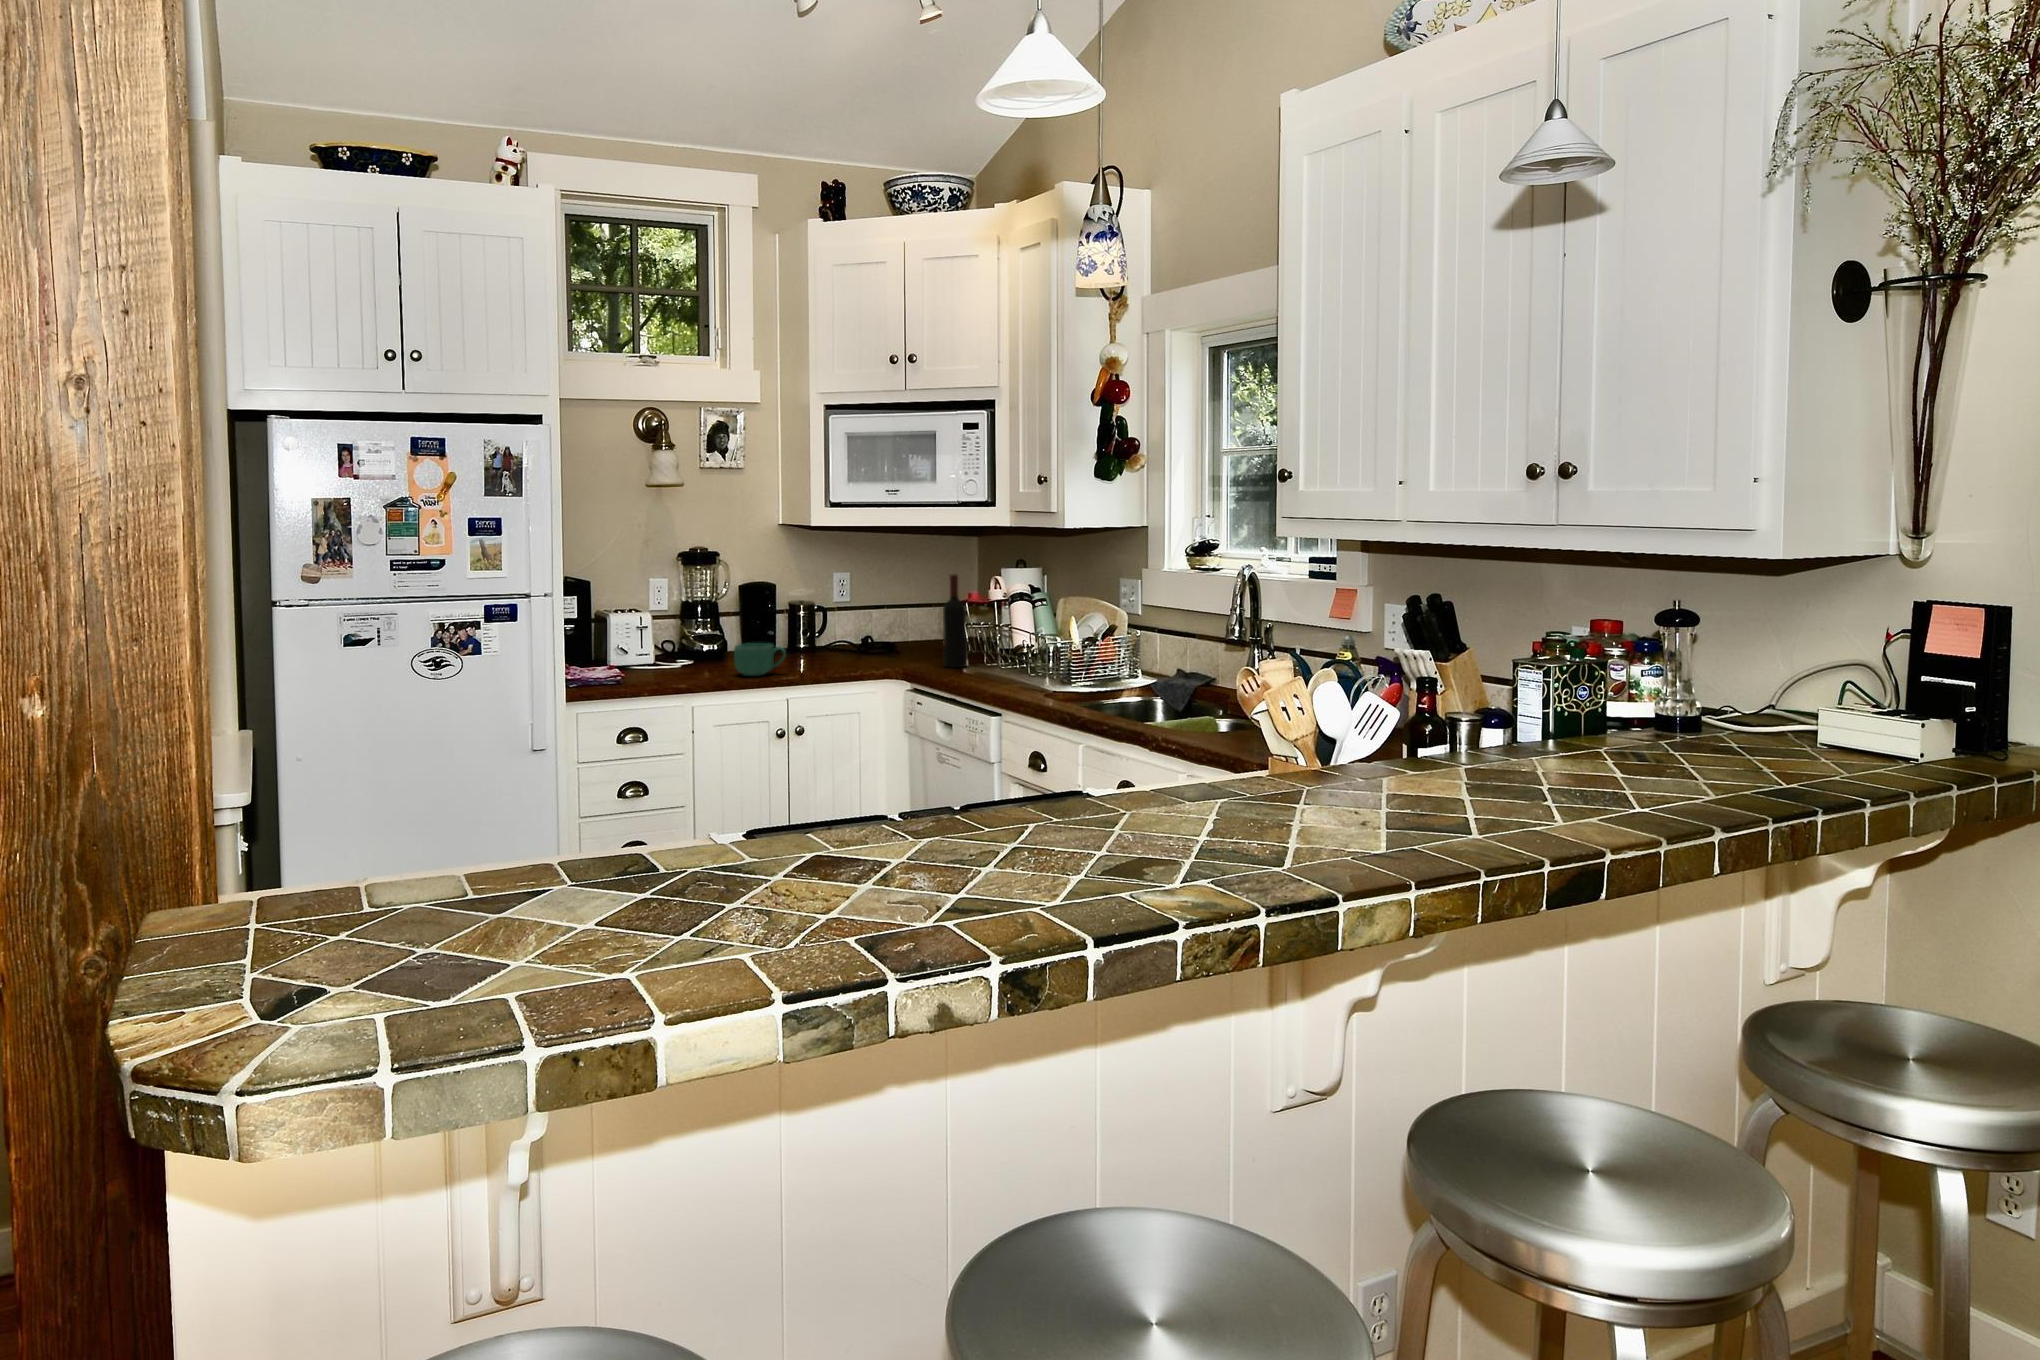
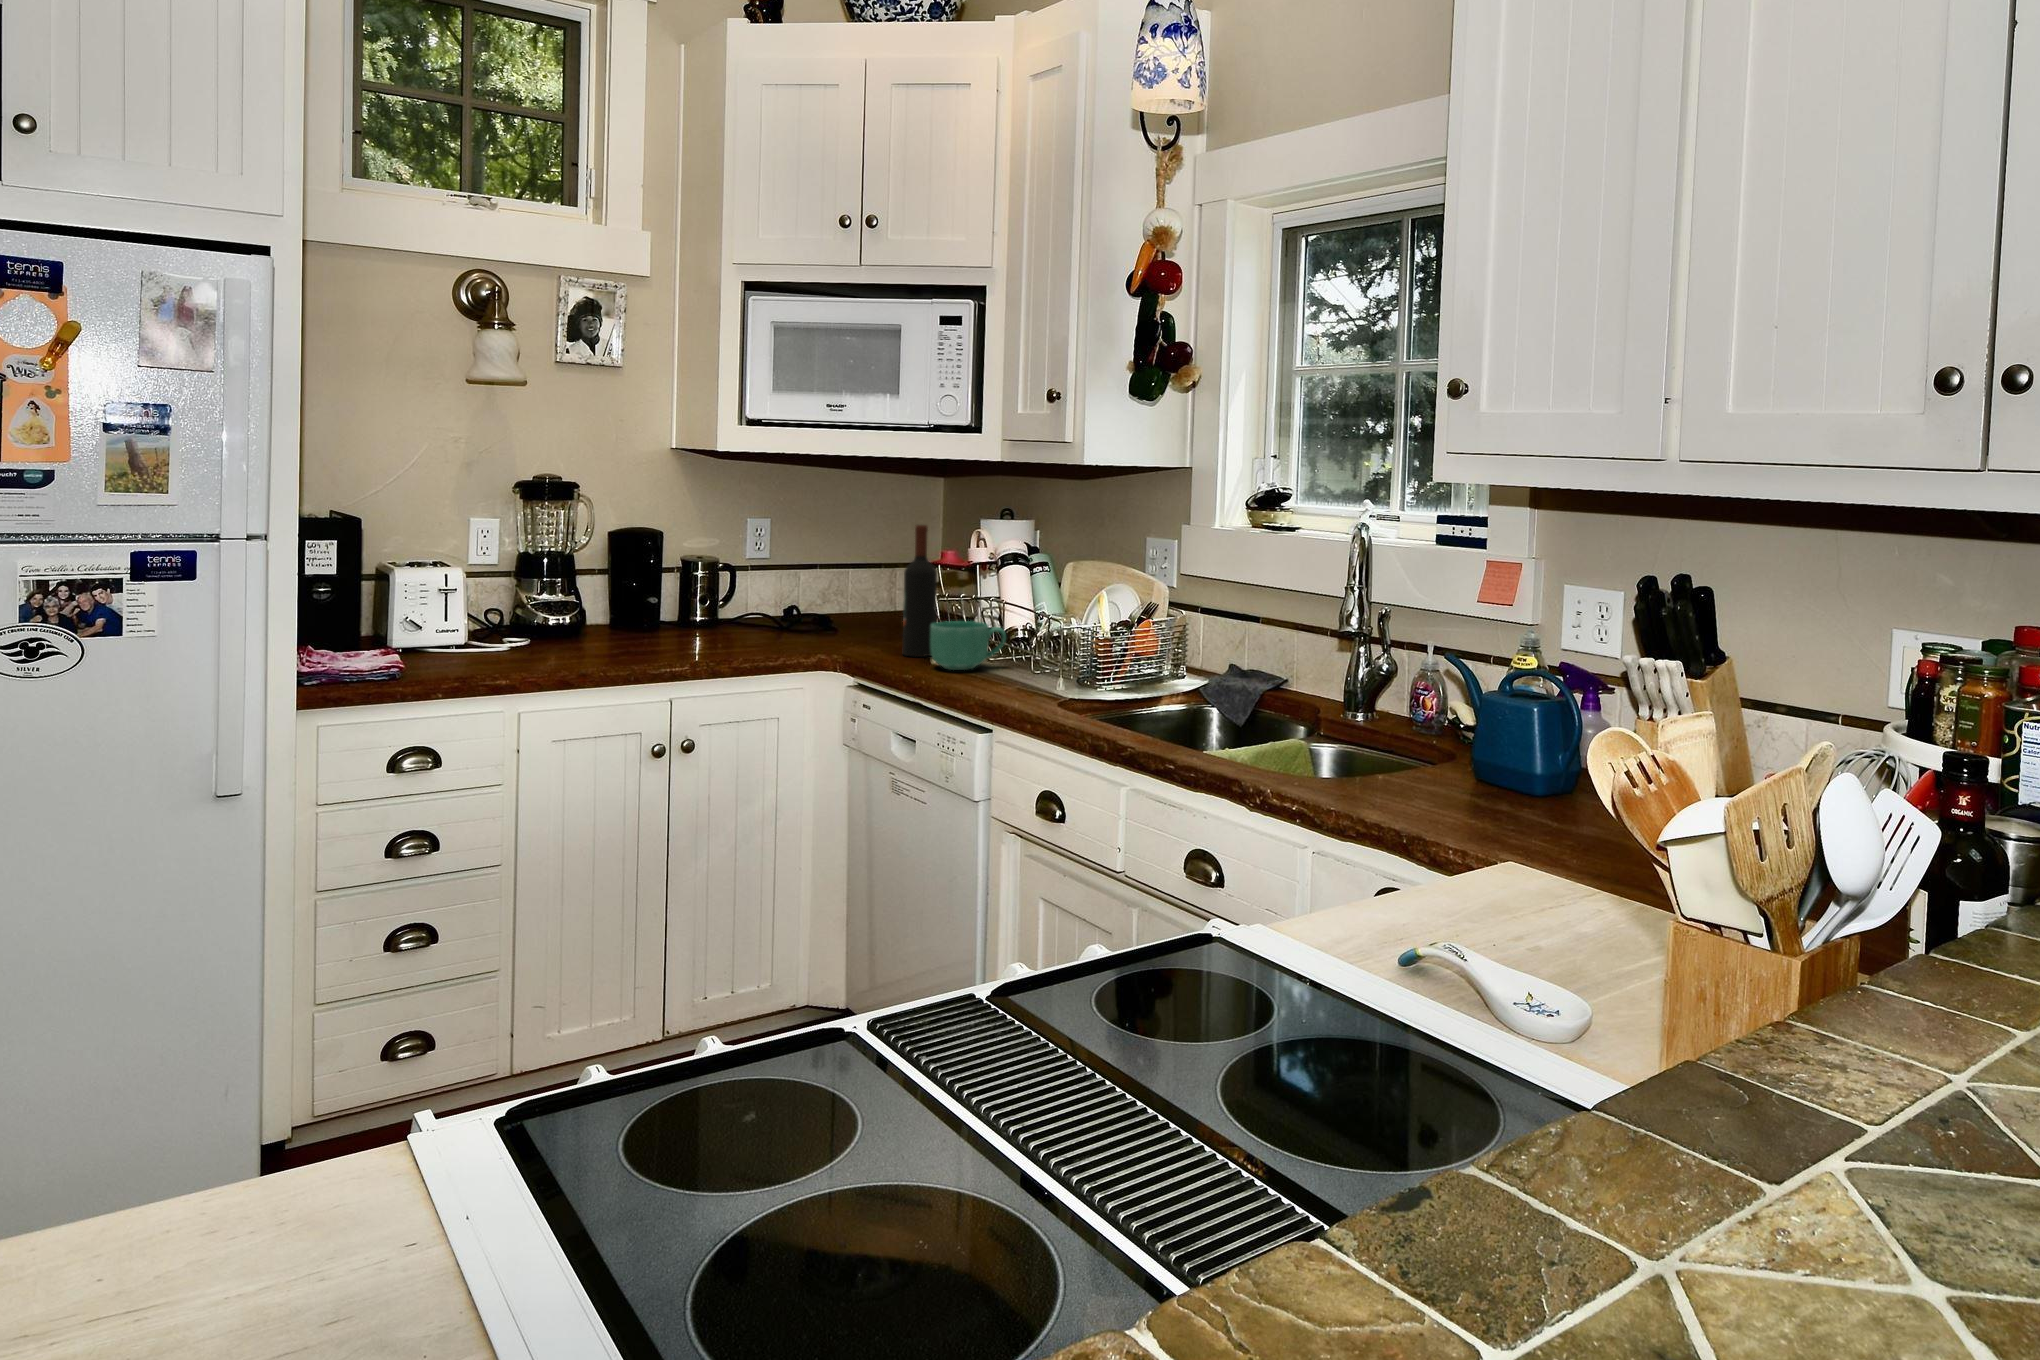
mug: present [734,643,786,676] -> present [930,621,1006,670]

